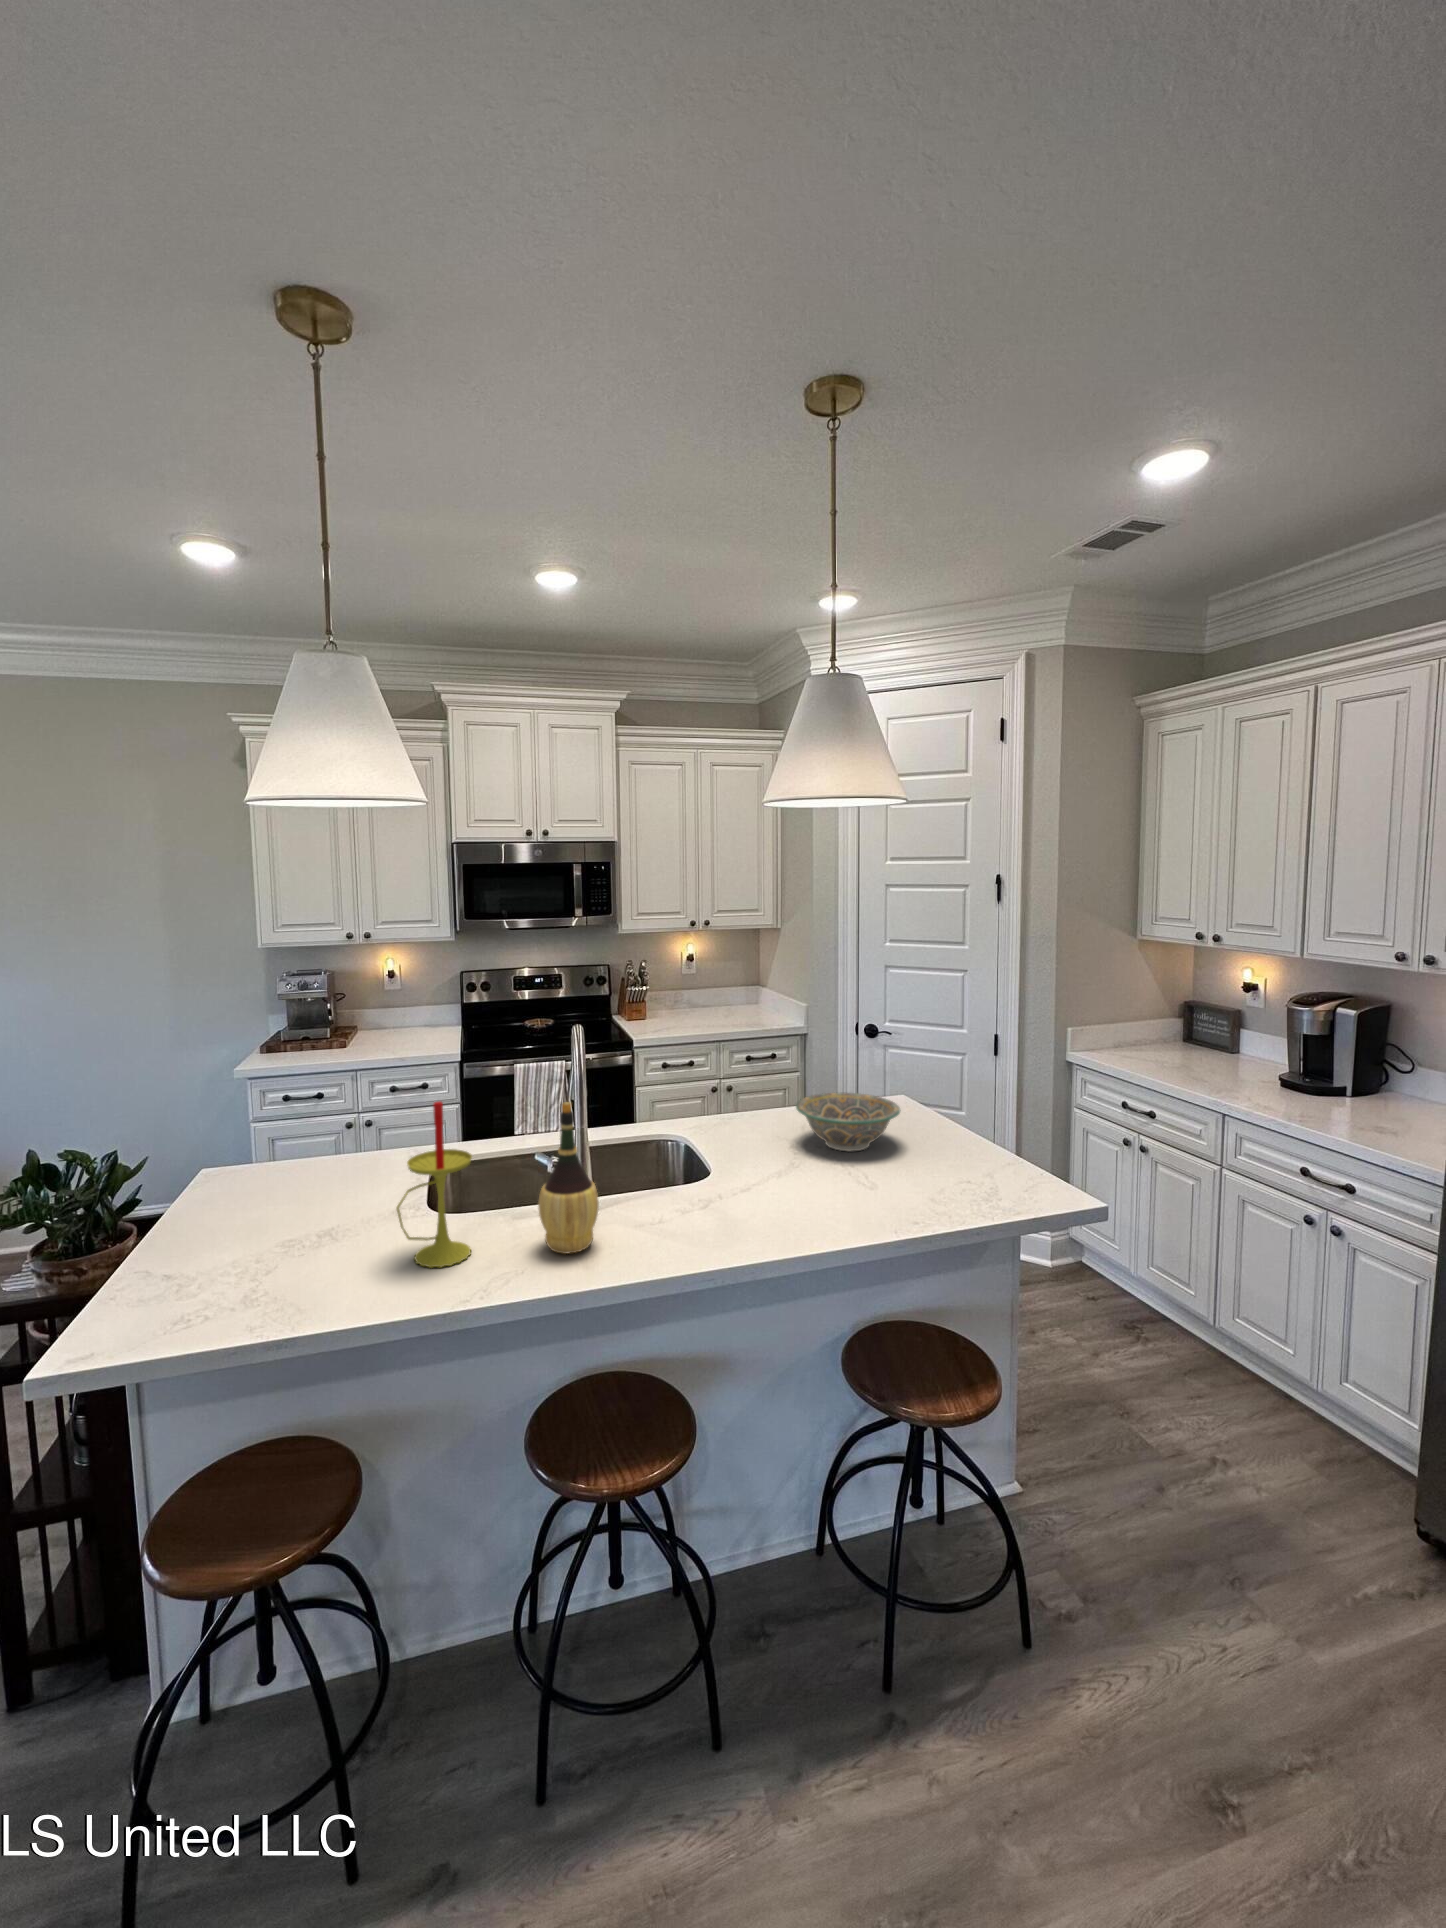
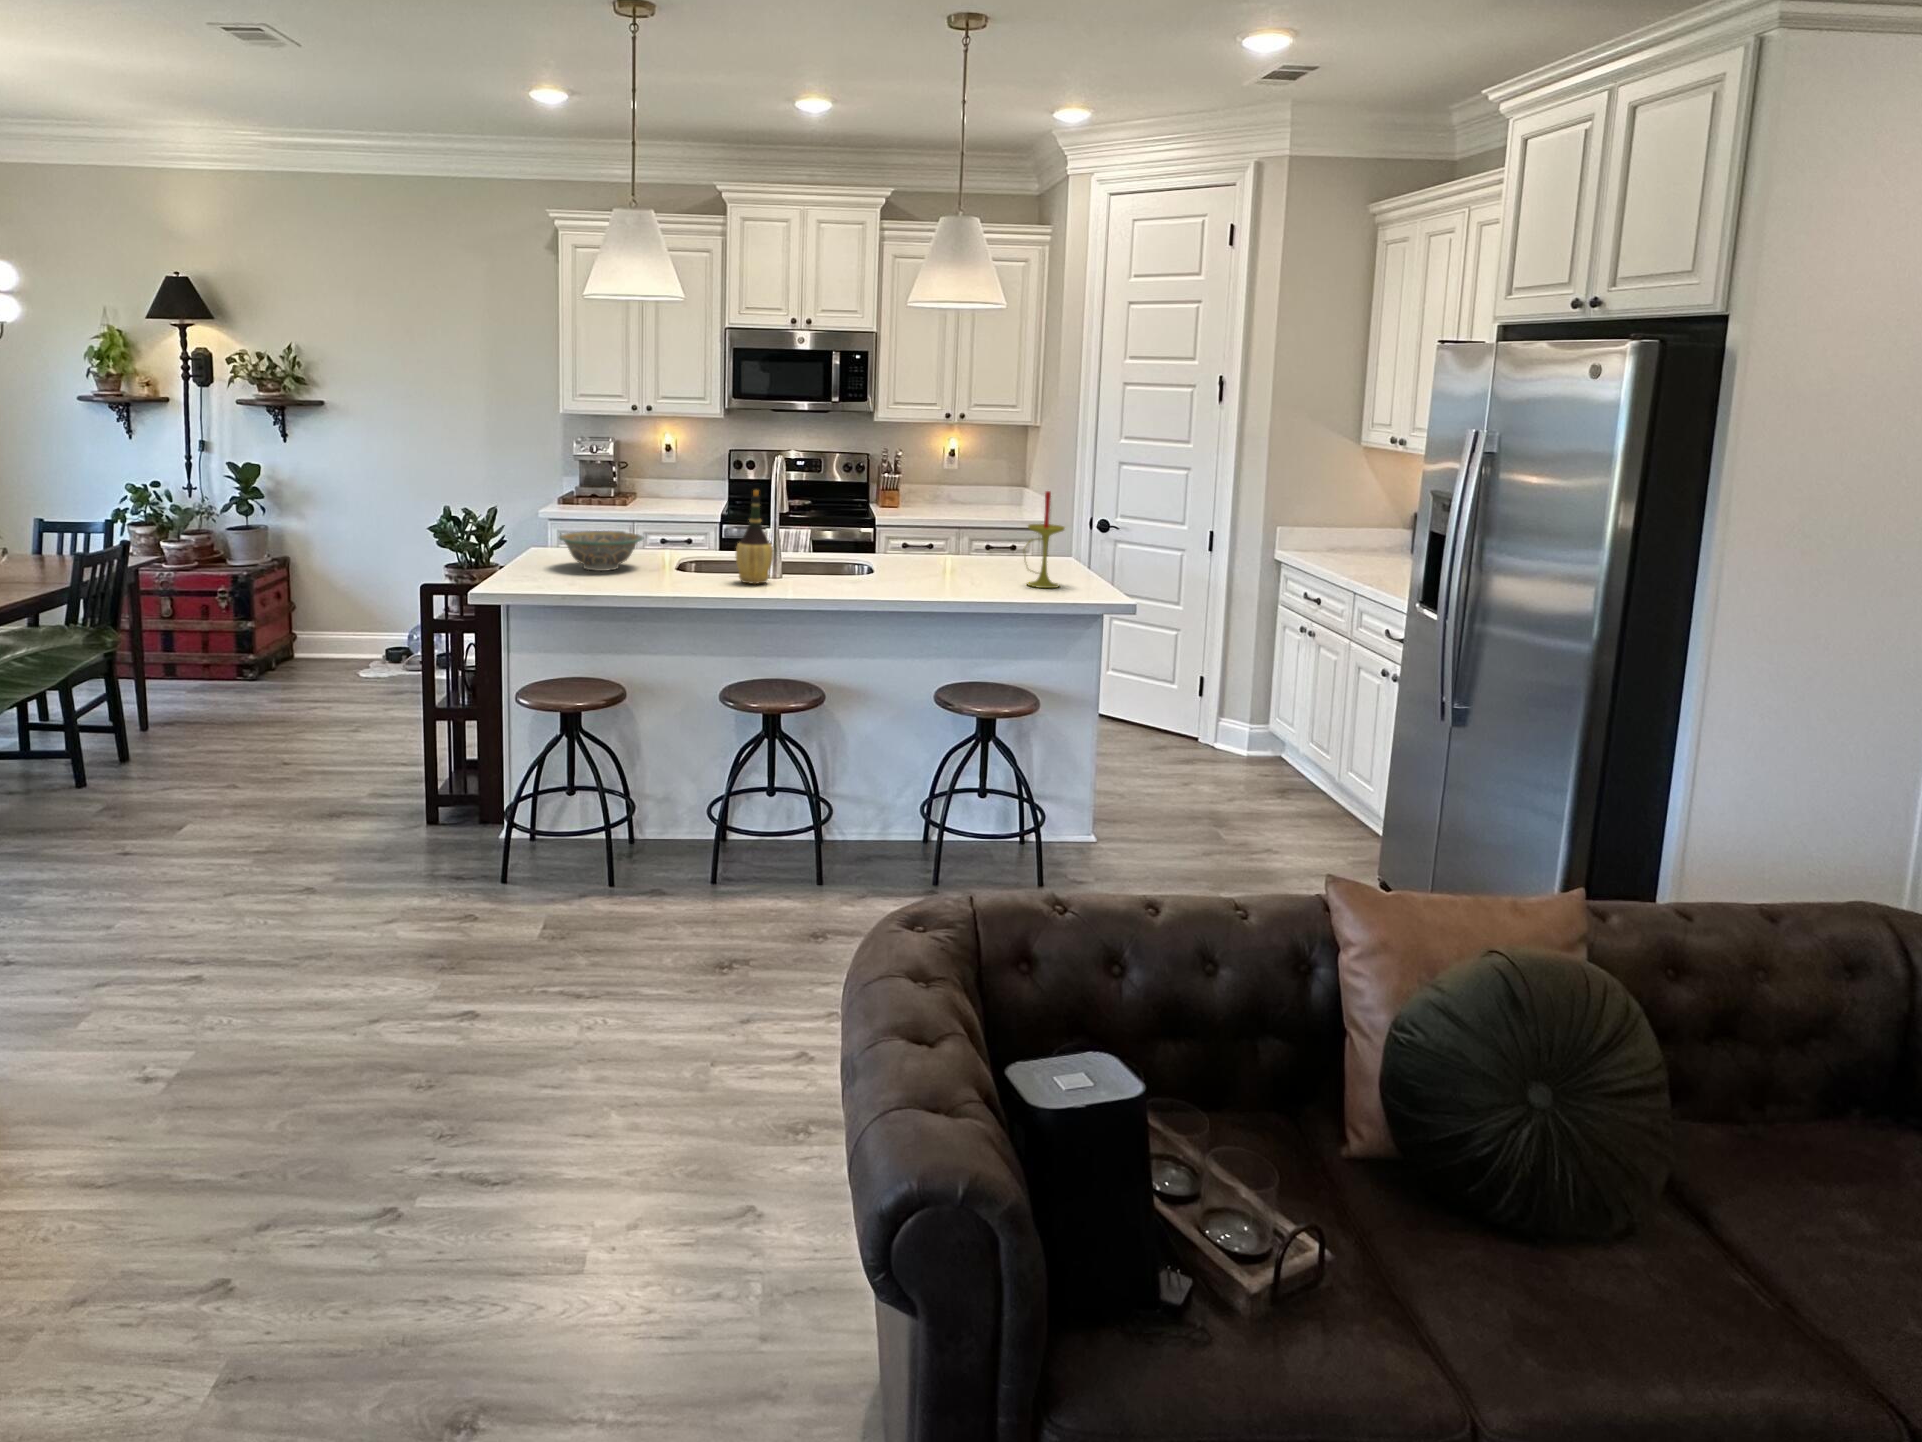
bowl: present [796,1093,900,1151] -> present [559,531,643,571]
candle: present [397,1102,472,1268] -> present [1027,491,1065,588]

